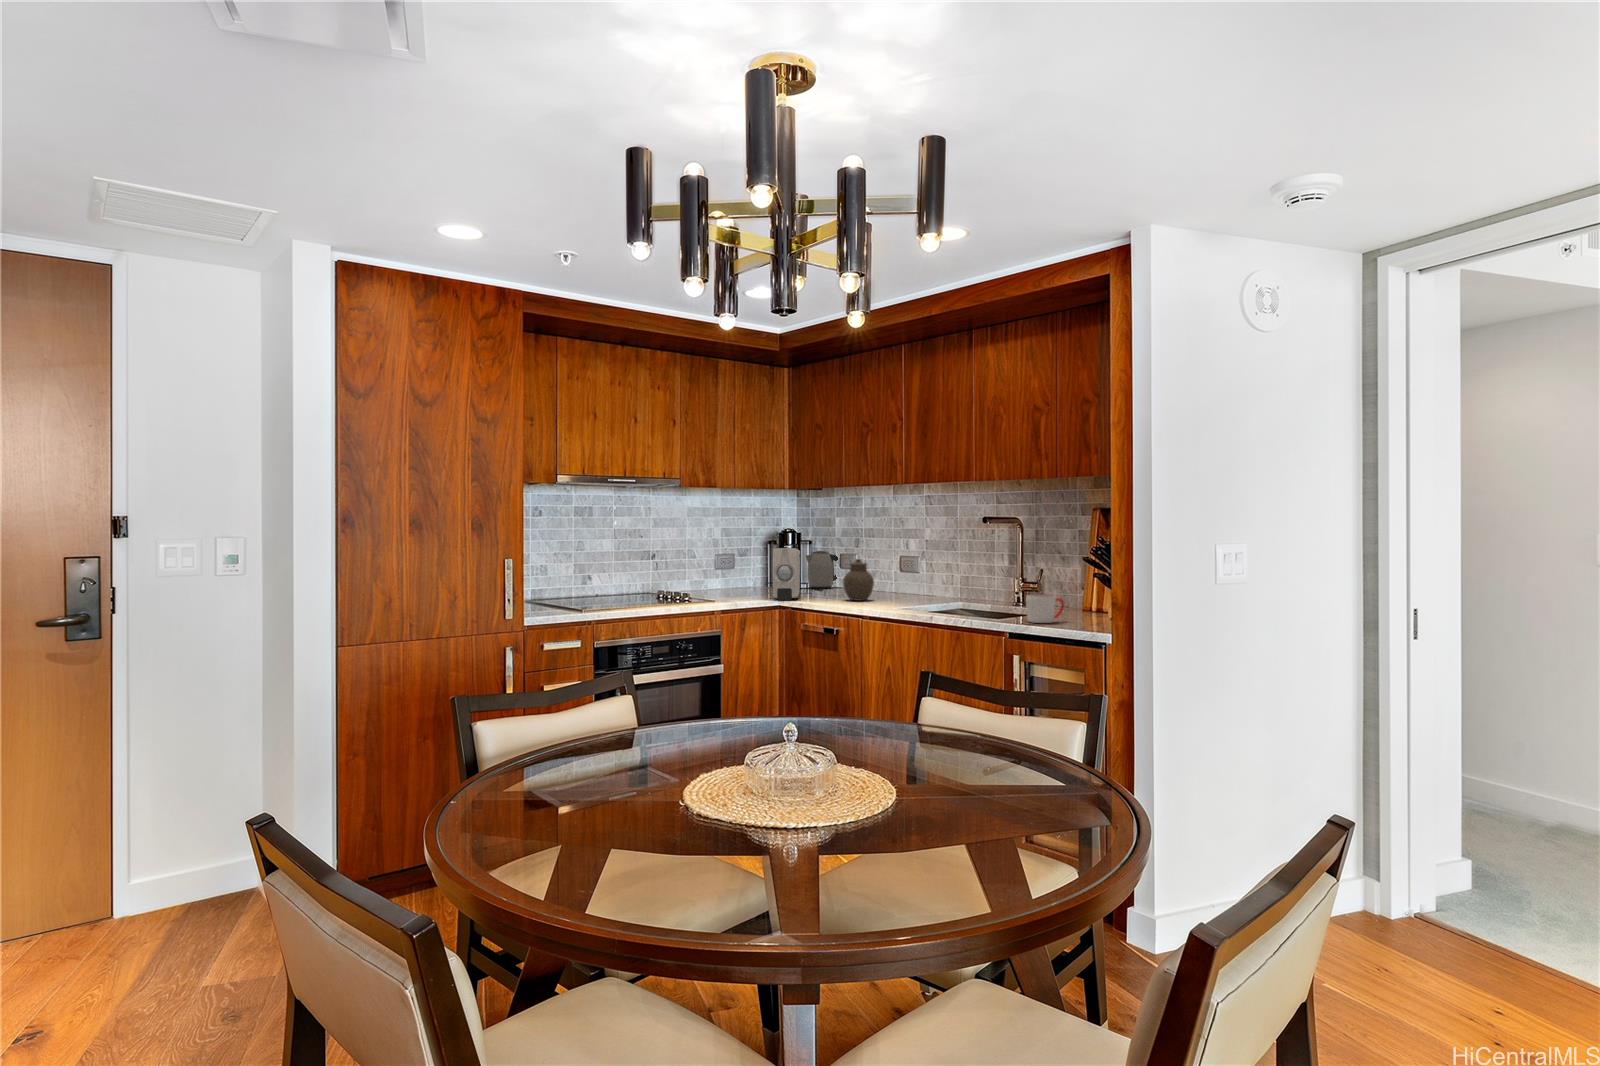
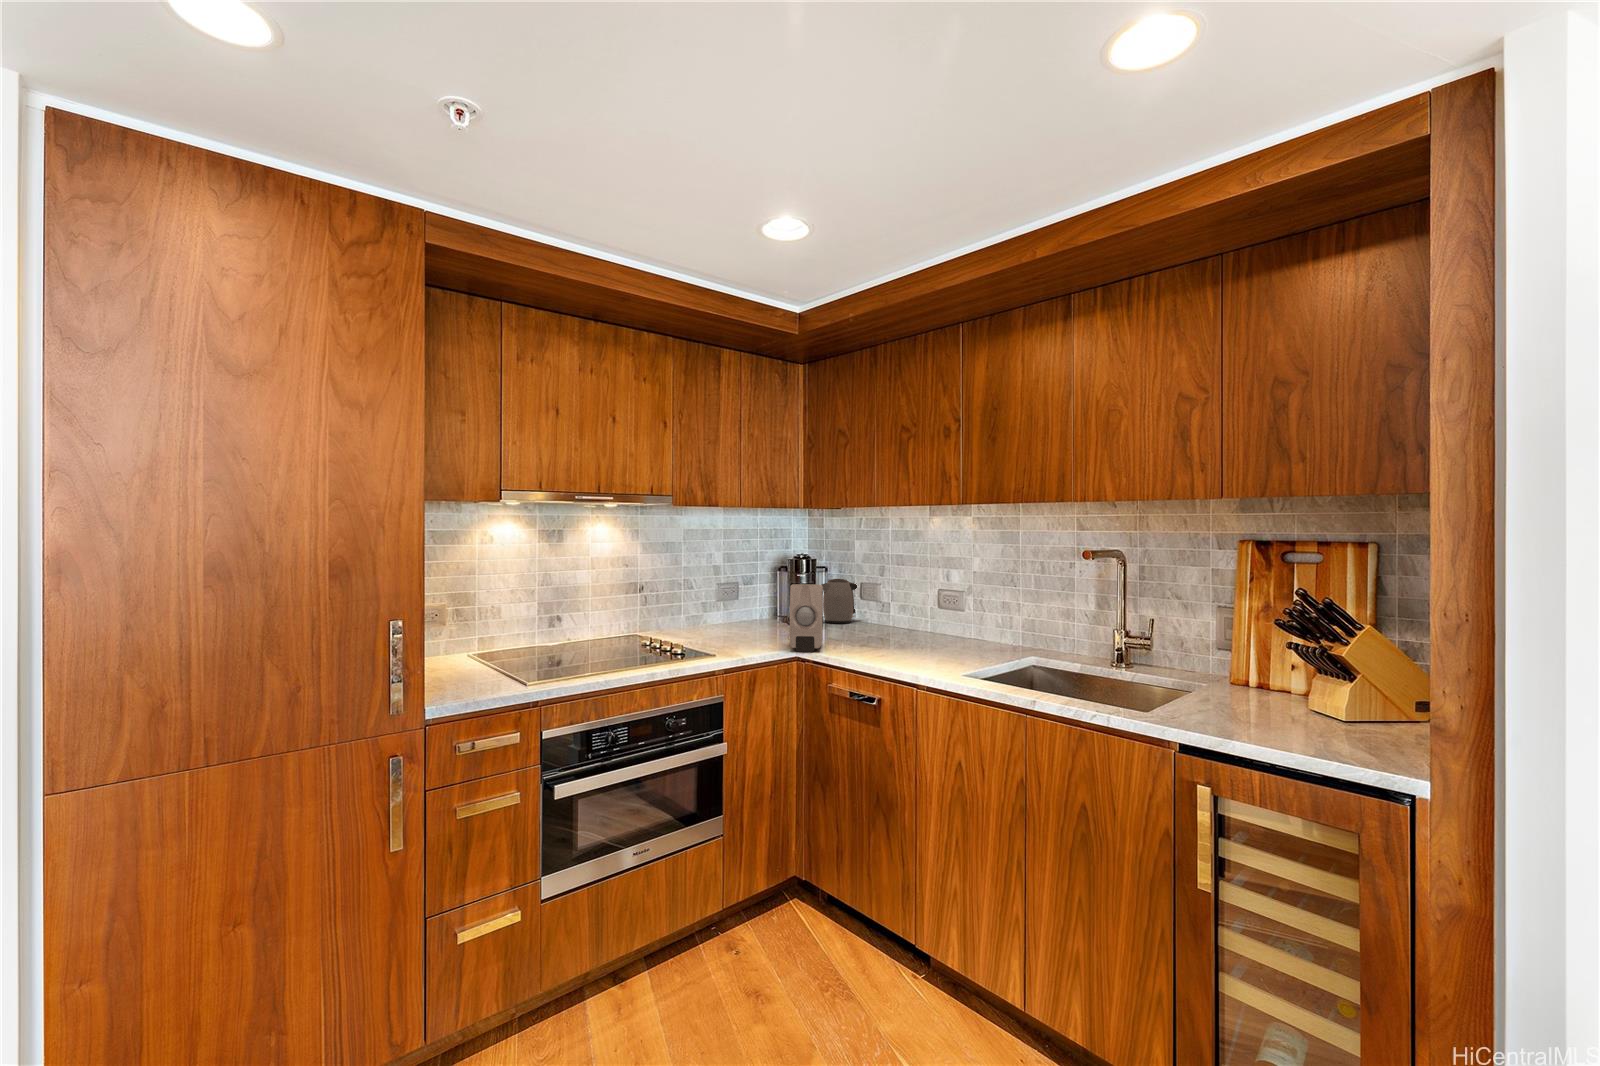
jar: present [843,559,874,601] -> none [880,598,919,653]
mug: present [1026,594,1064,623] -> none [1194,675,1251,726]

